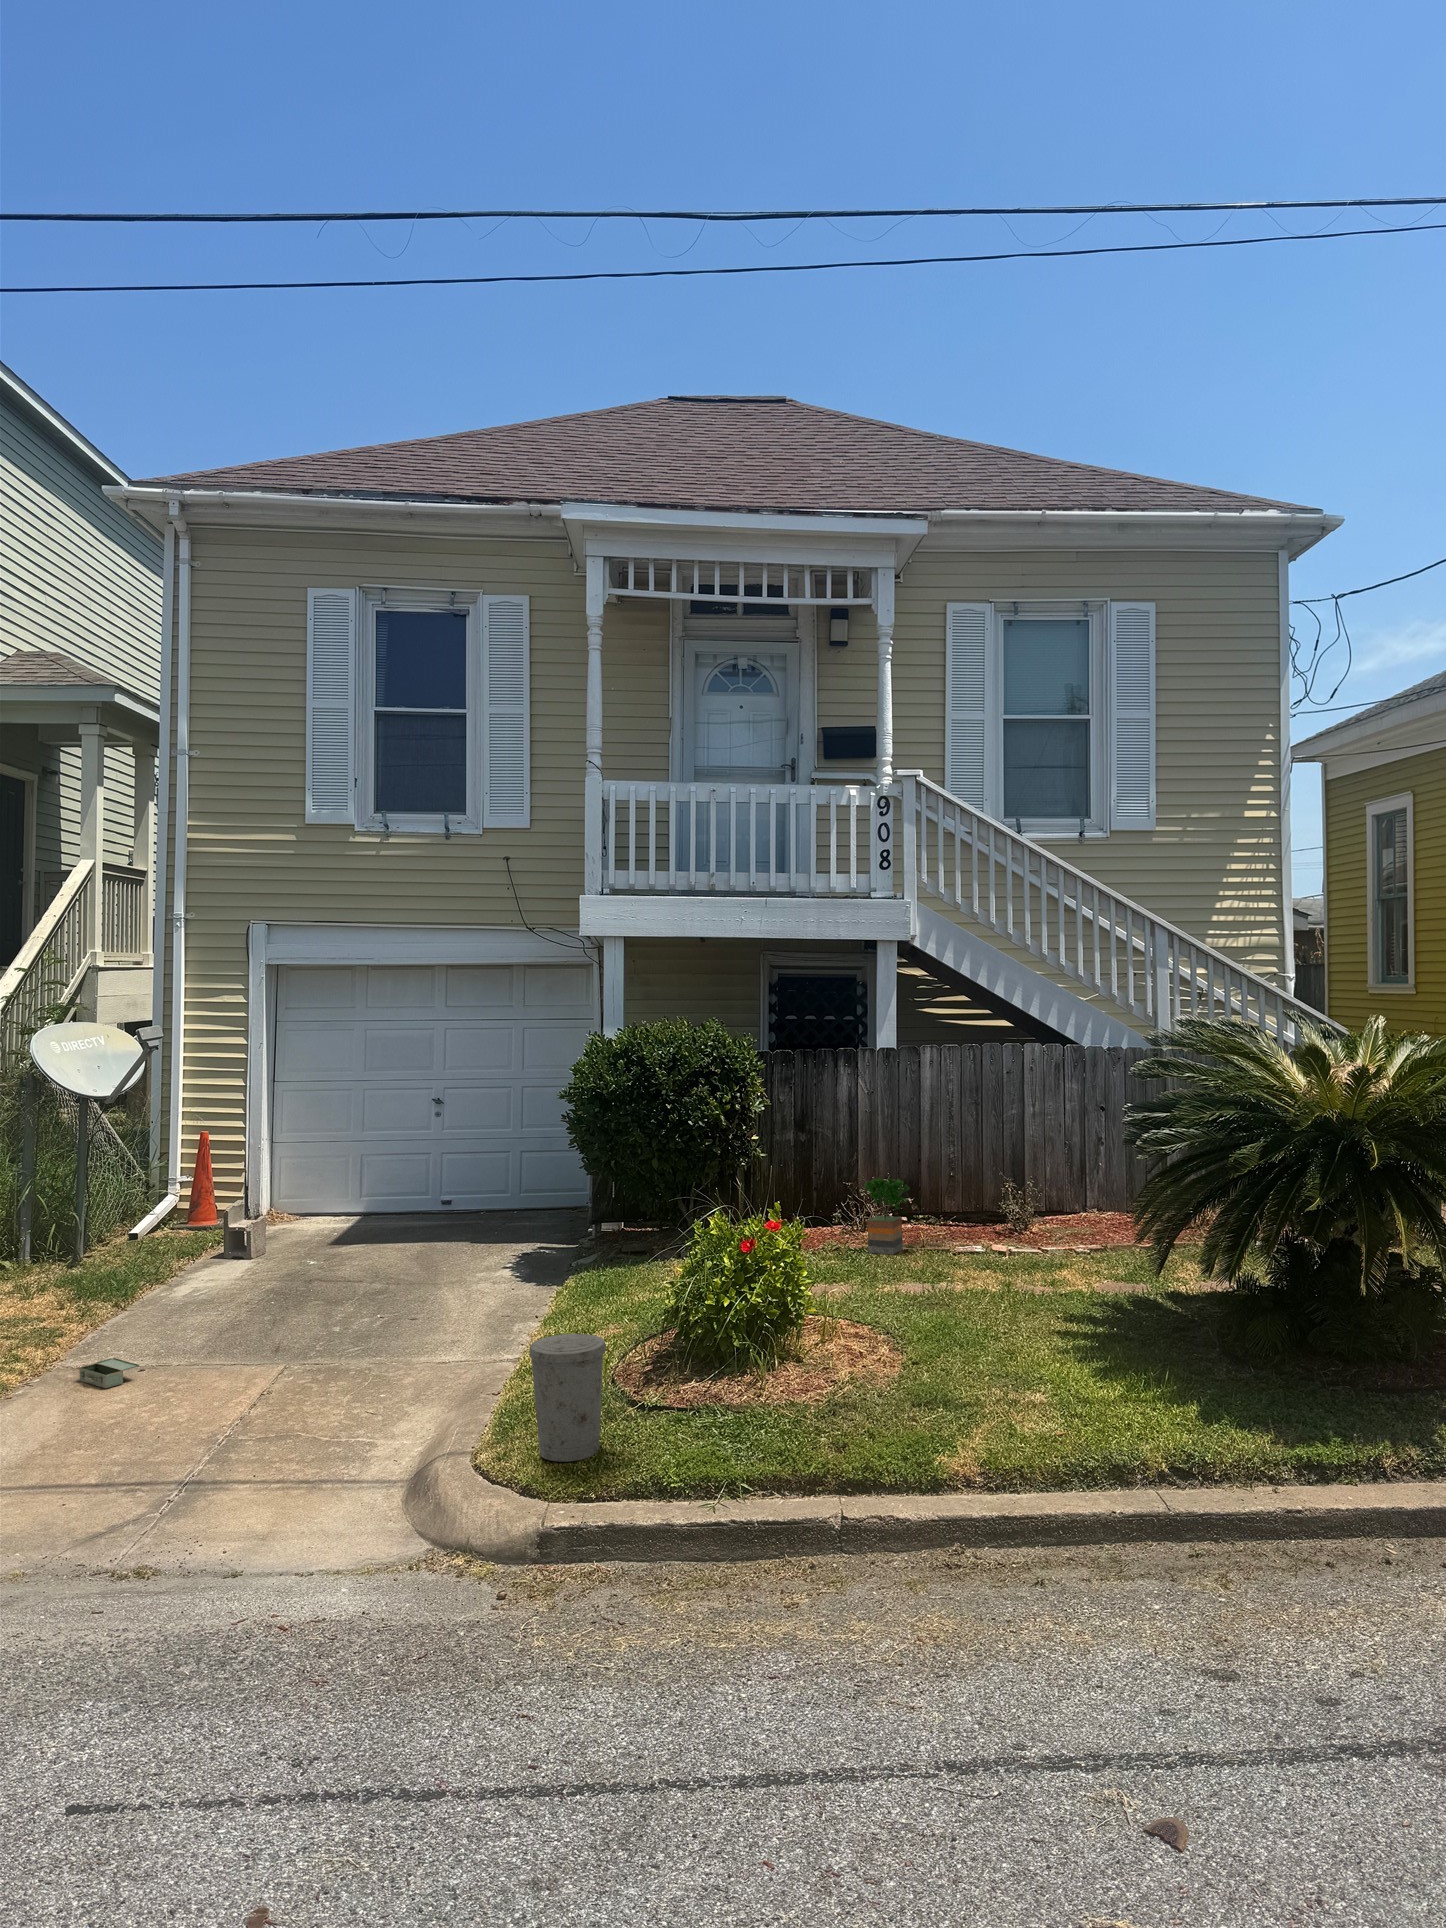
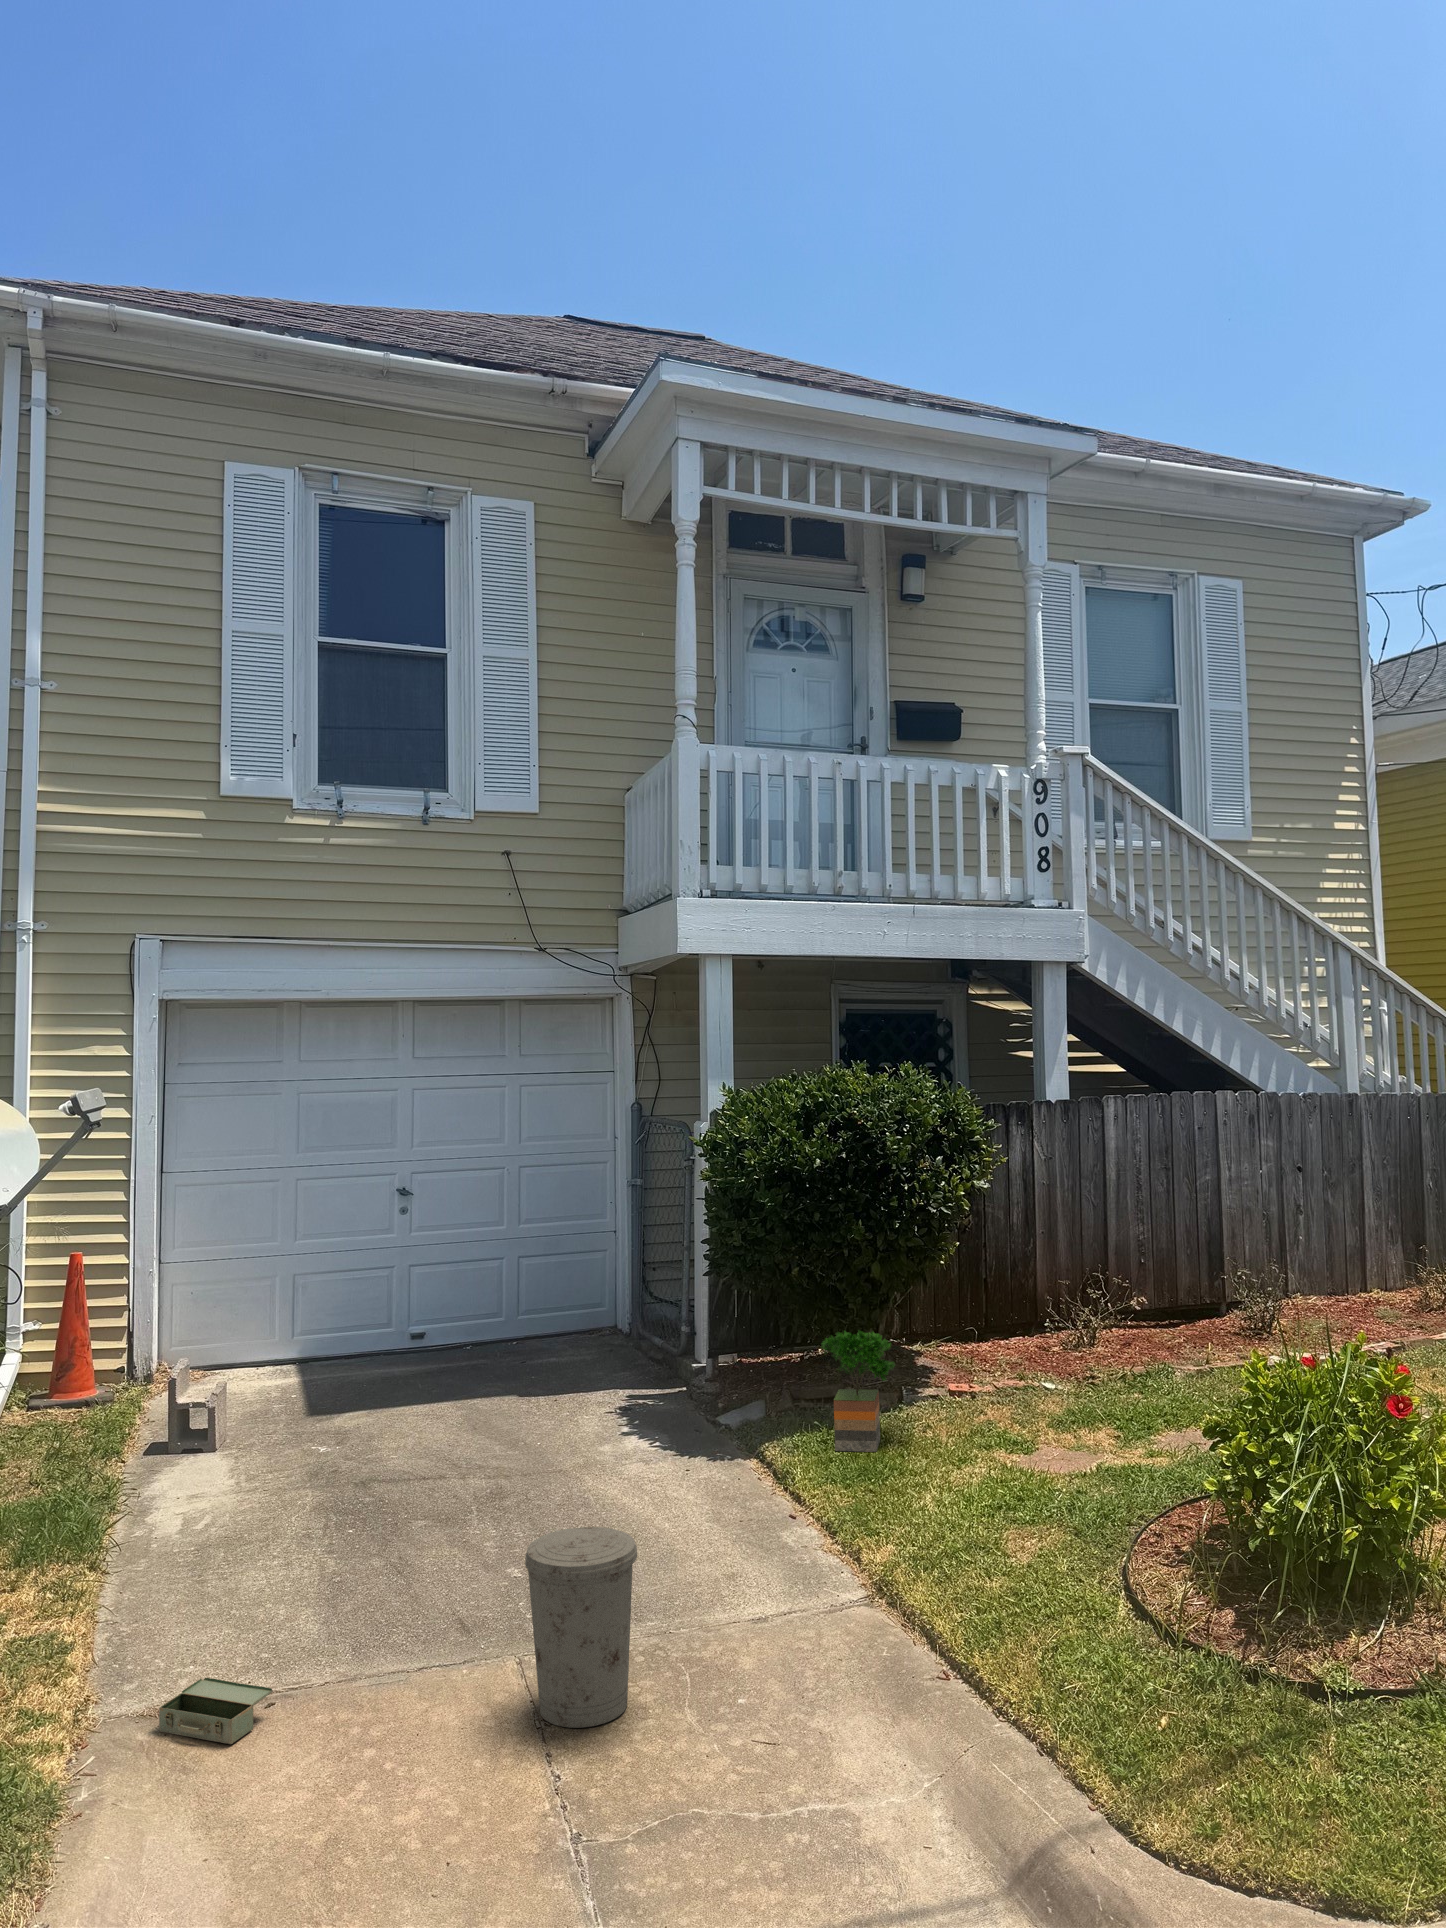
potted tree: present [865,1178,909,1255] -> present [822,1331,894,1452]
trash can: present [529,1334,606,1462] -> present [525,1527,637,1728]

